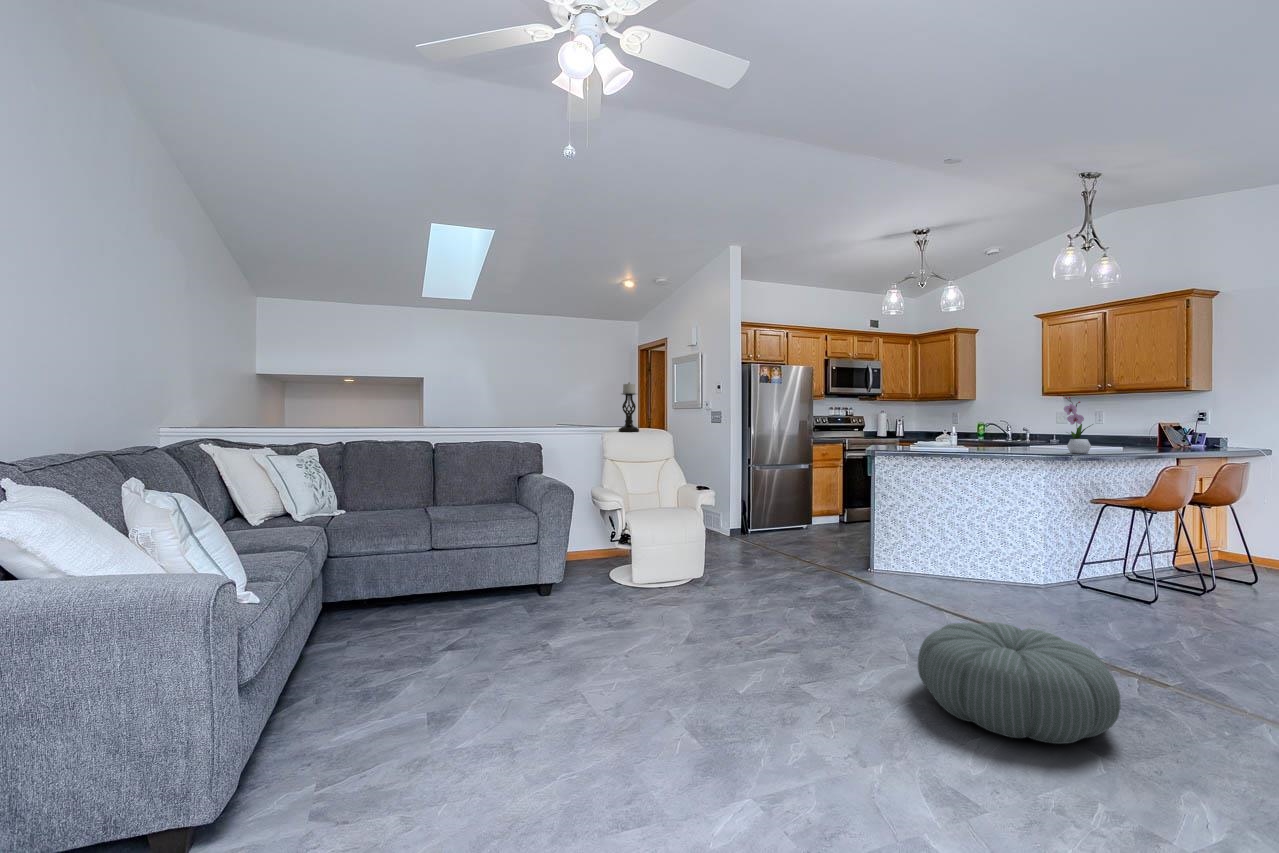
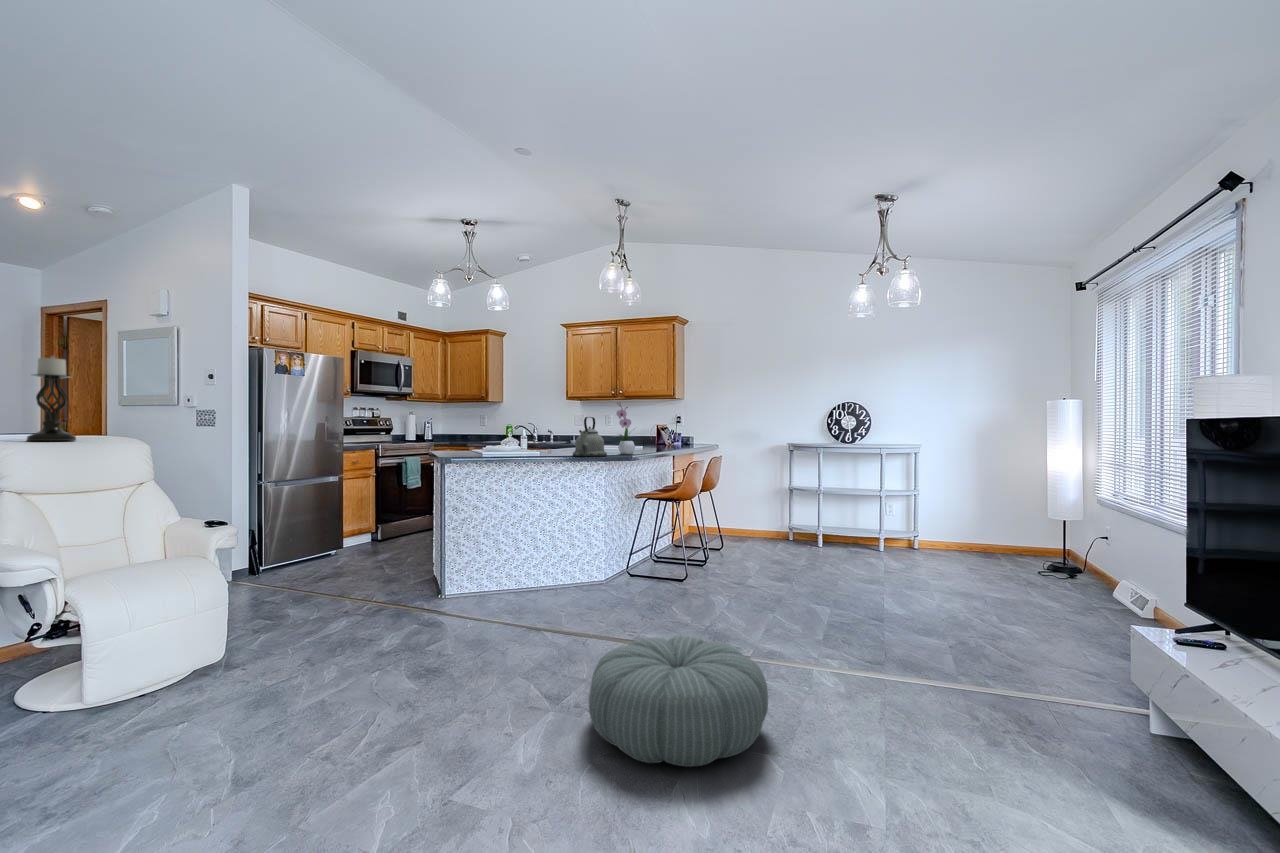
kettle: none [1006,413,1048,454] -> present [573,417,607,456]

